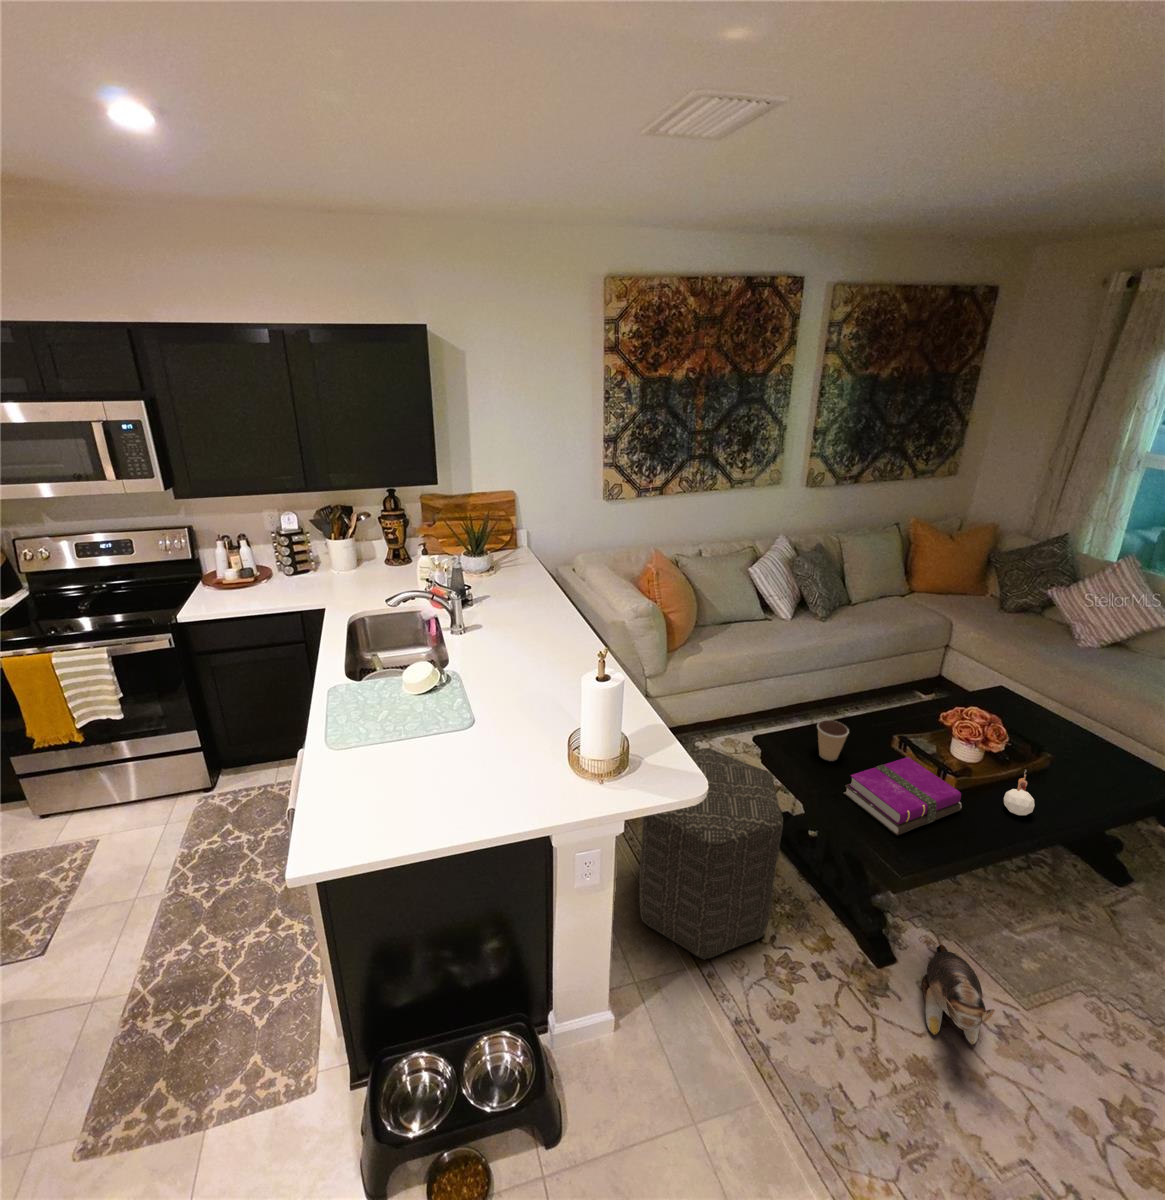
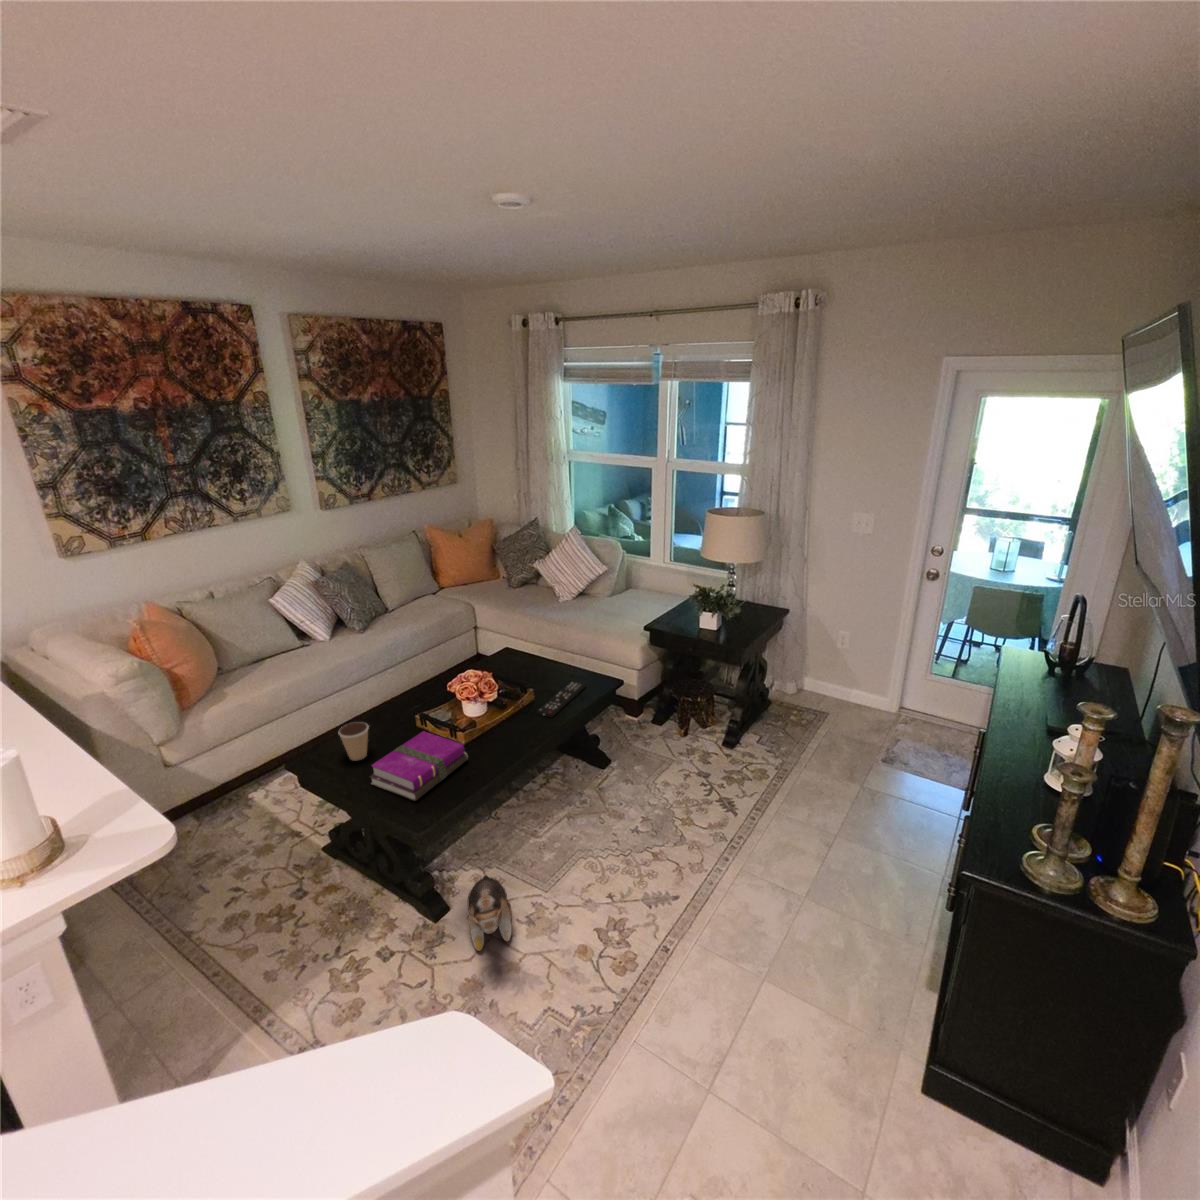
ottoman: present [639,748,783,959] -> none [141,793,329,1012]
remote control: none [1052,759,1130,799] -> present [537,681,586,717]
candle: present [1004,771,1035,815] -> none [498,708,520,746]

